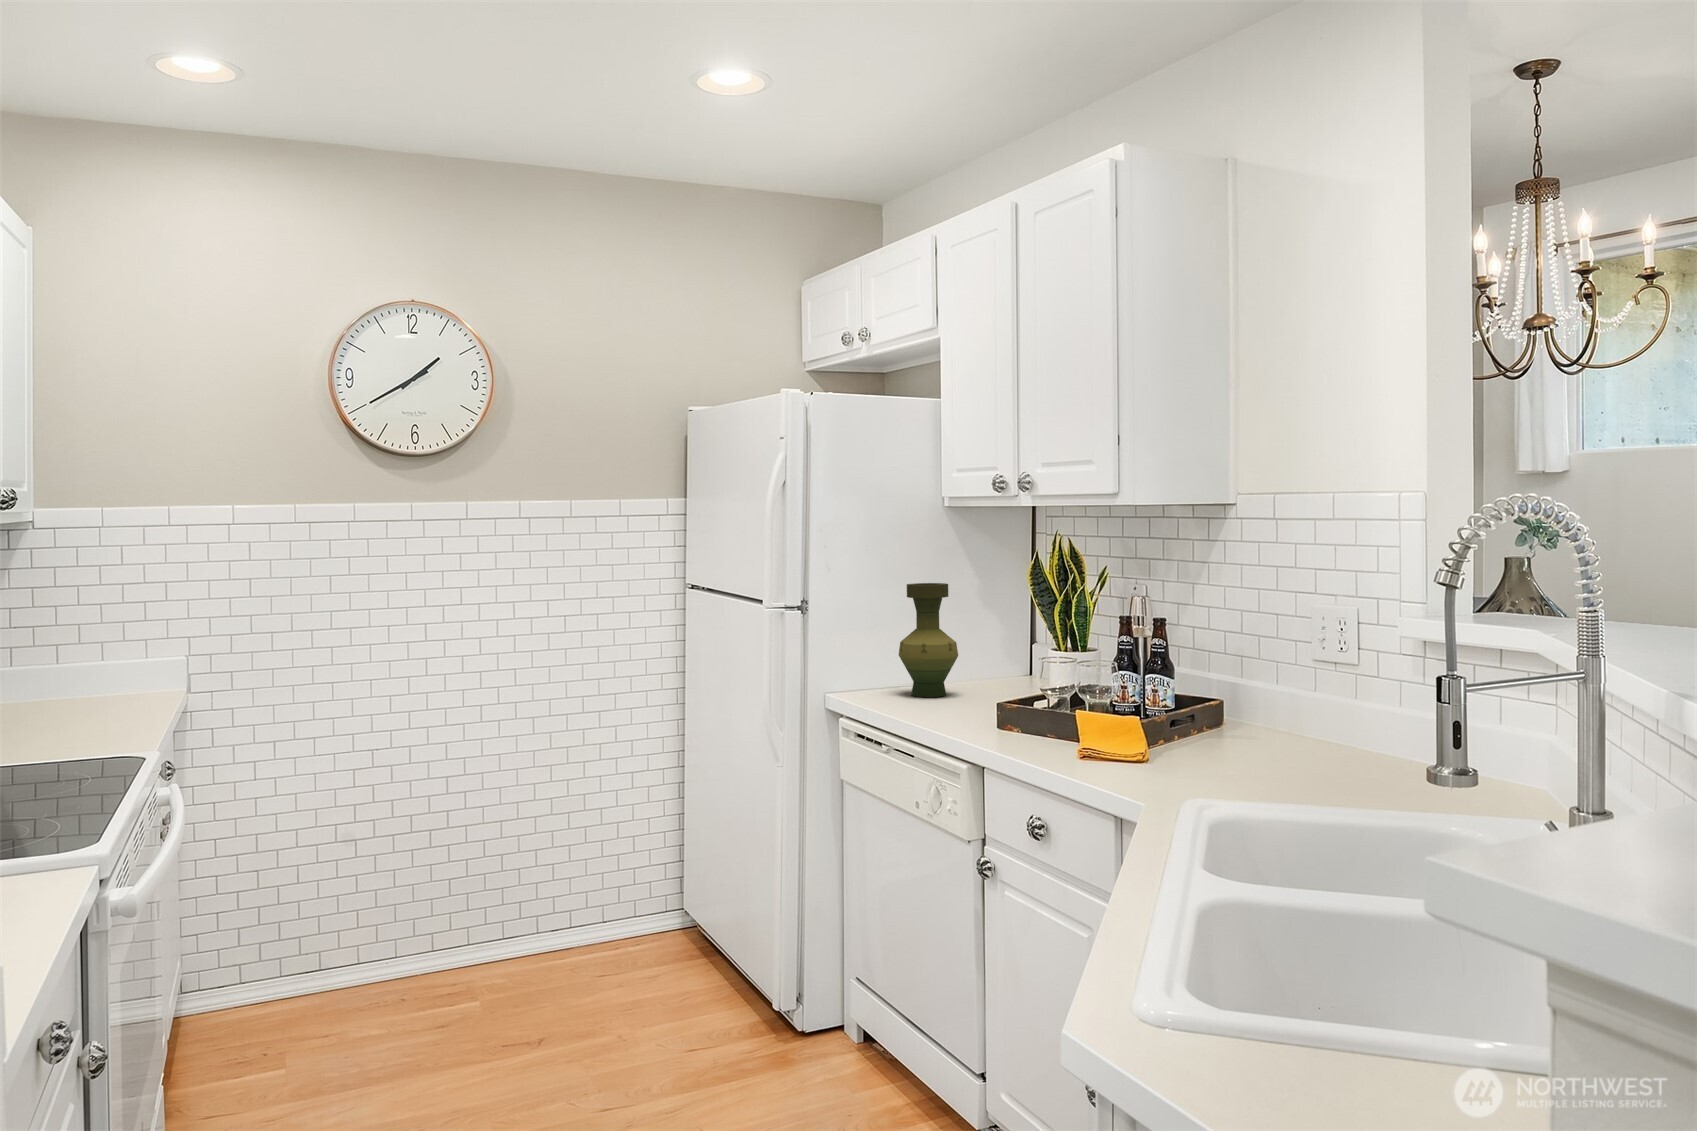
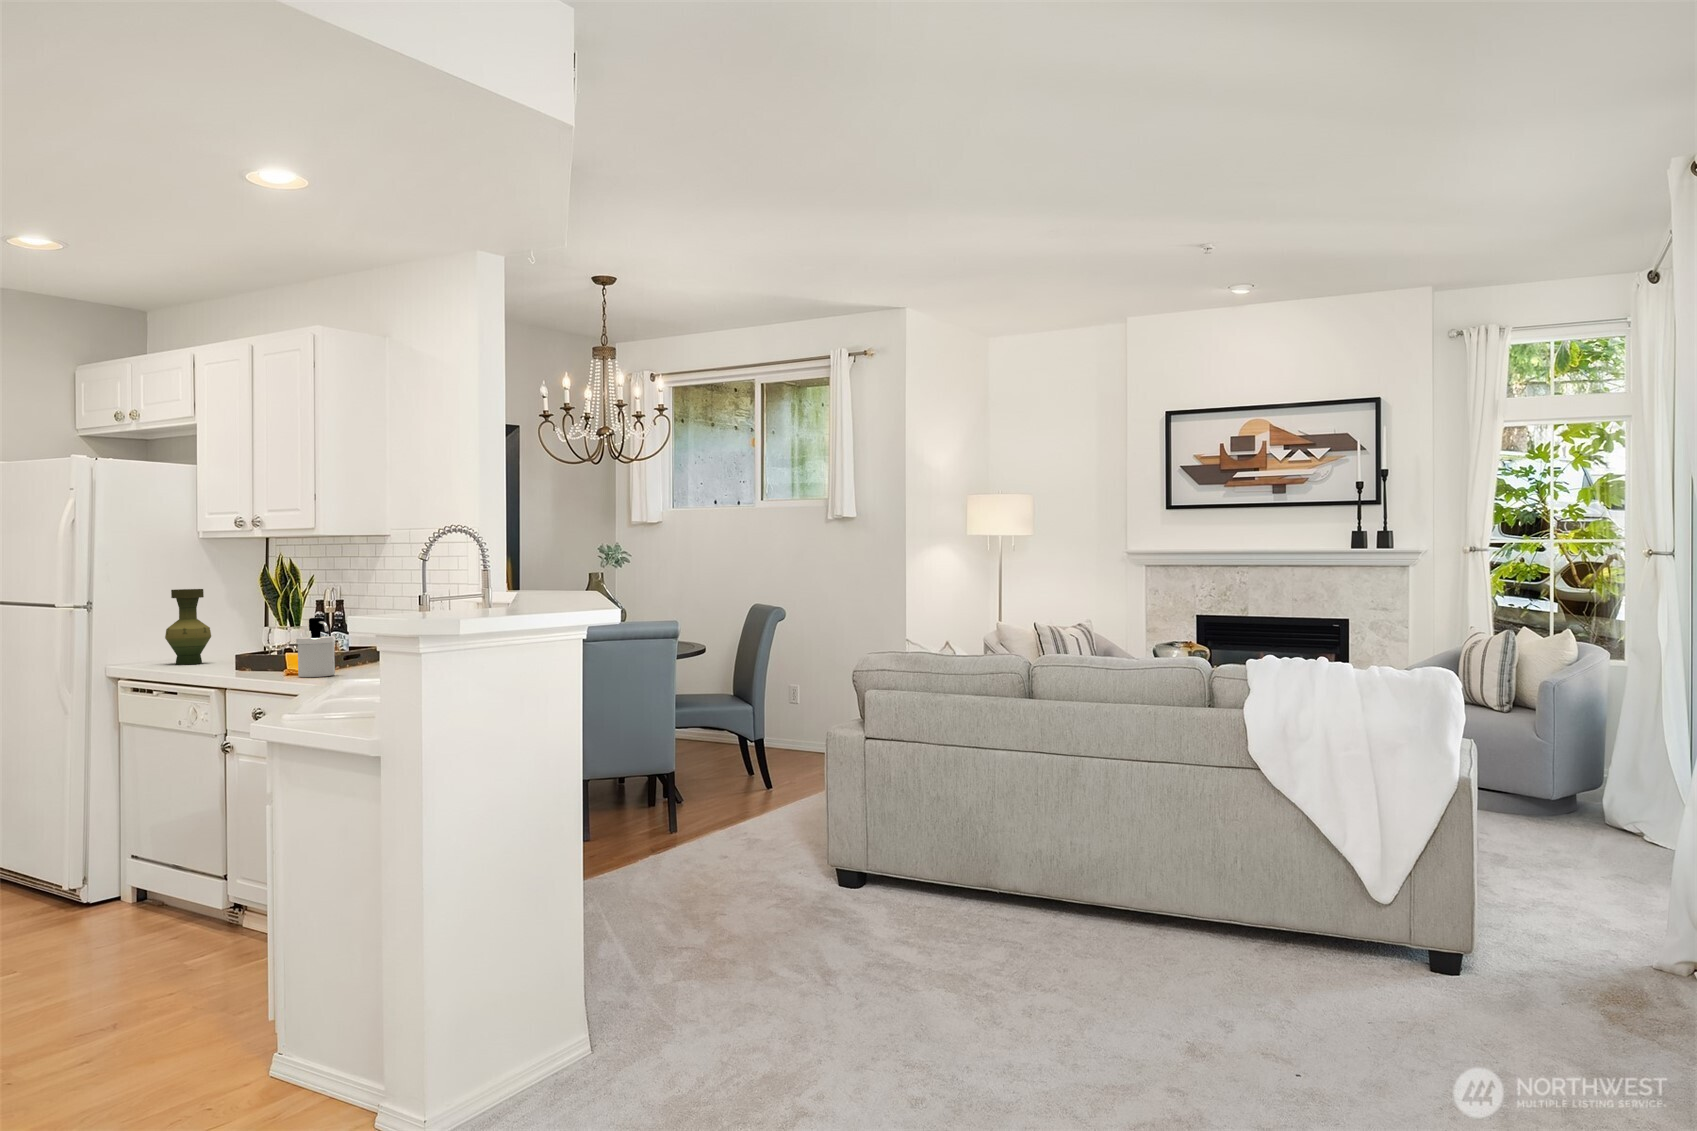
soap dispenser: none [1108,664,1176,780] -> present [296,618,336,677]

